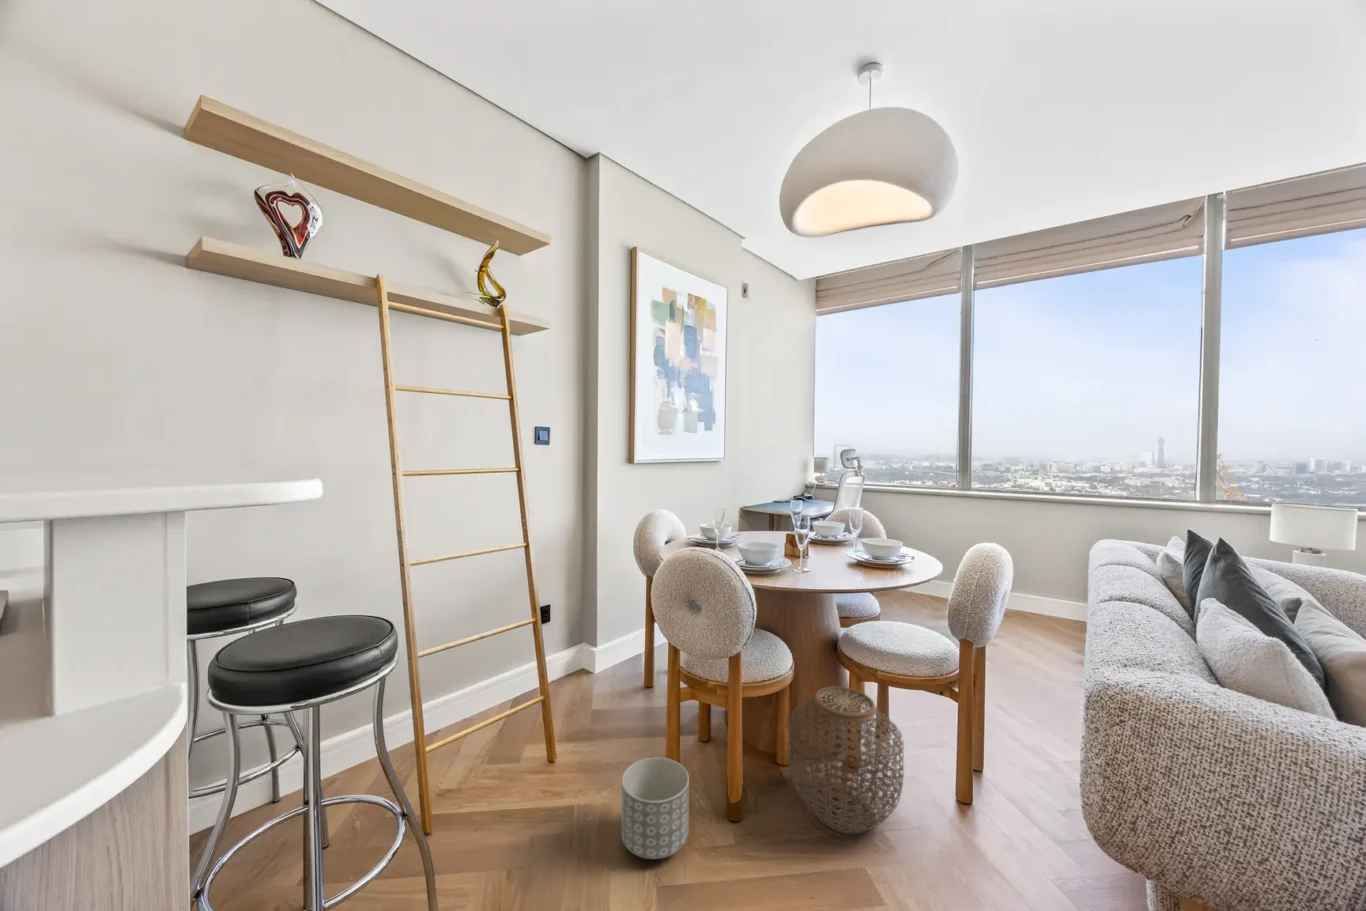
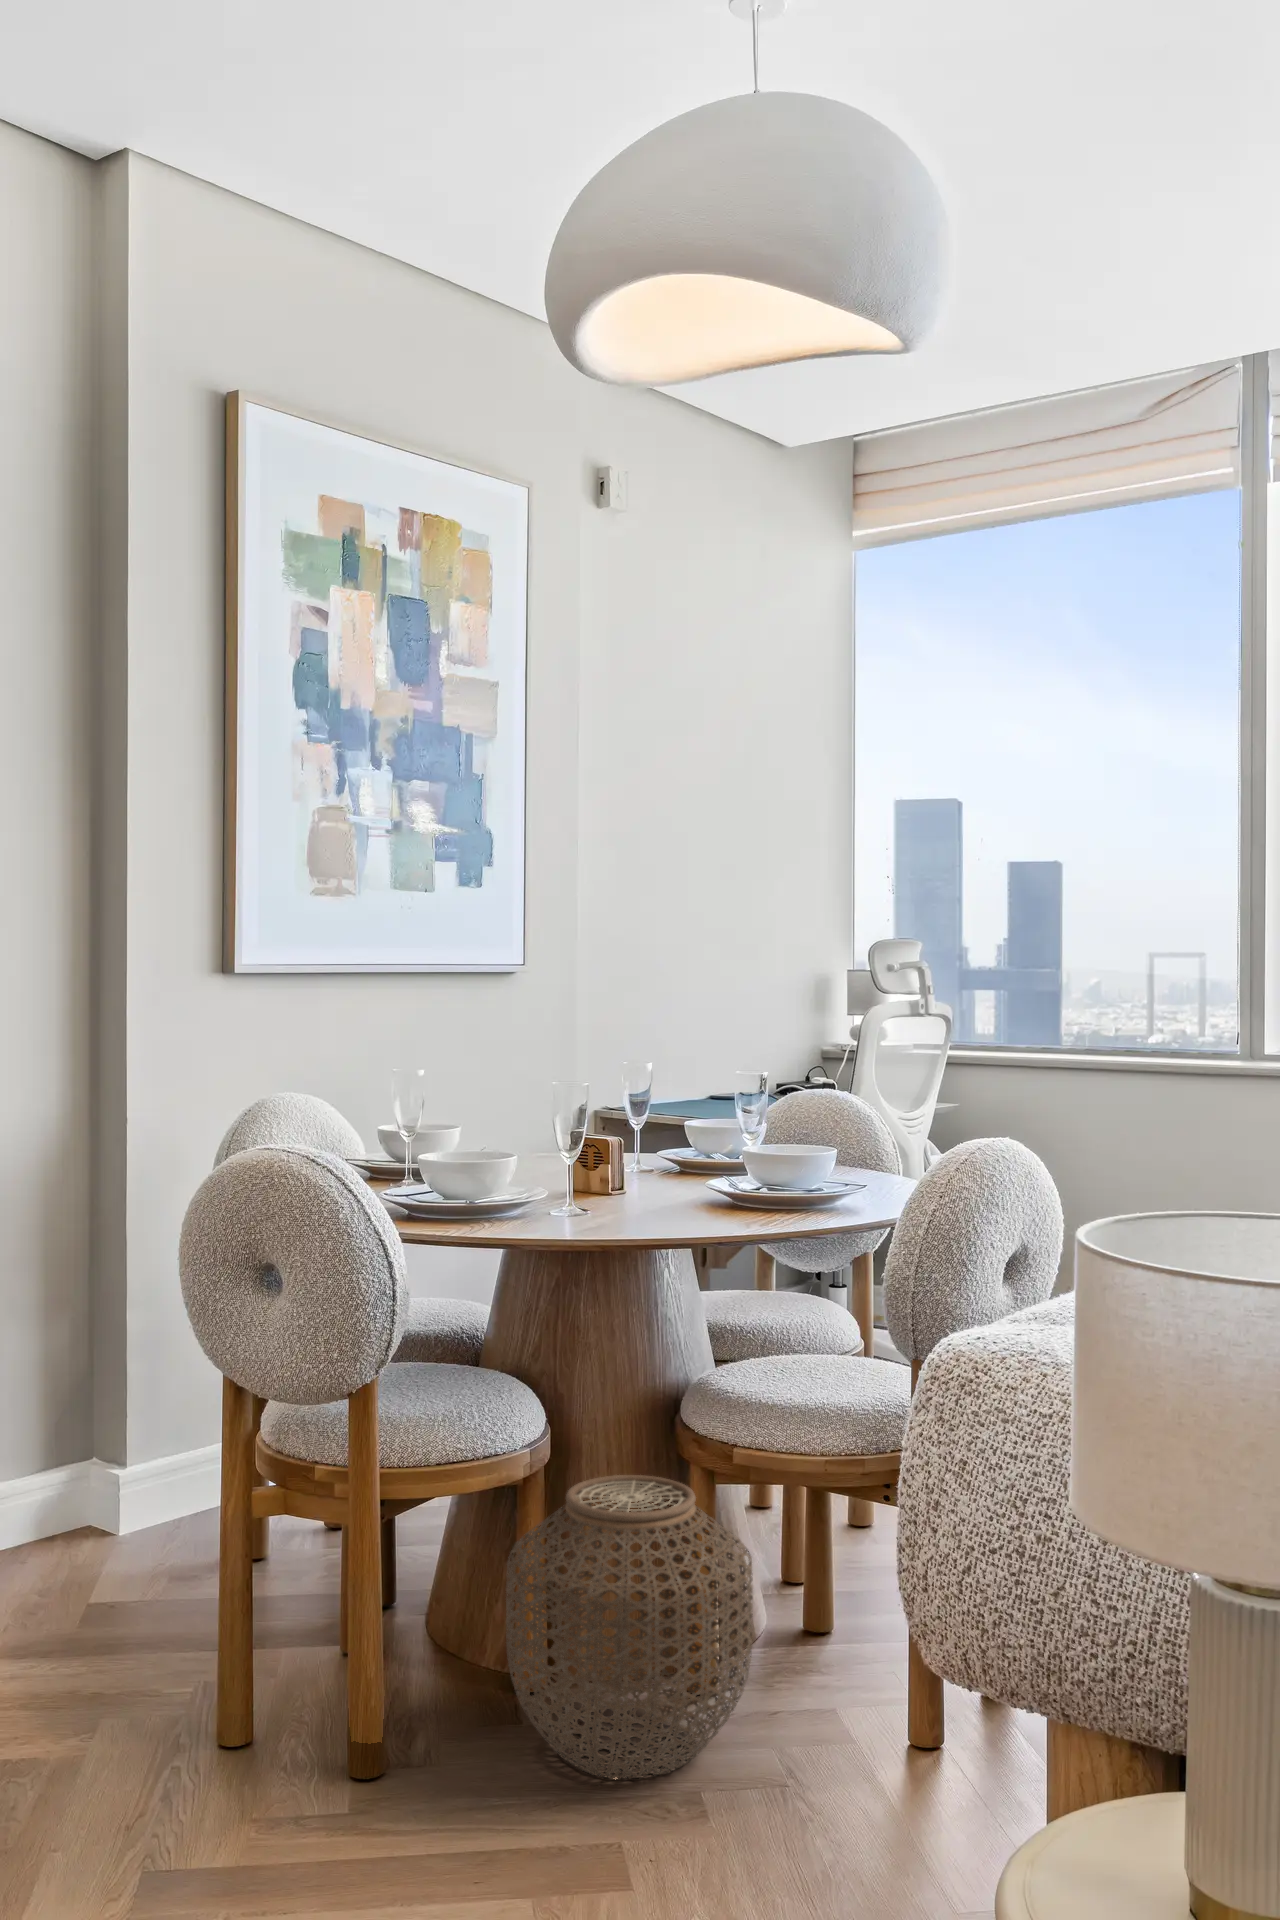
planter: present [621,757,689,859] -> none [103,1626,258,1812]

